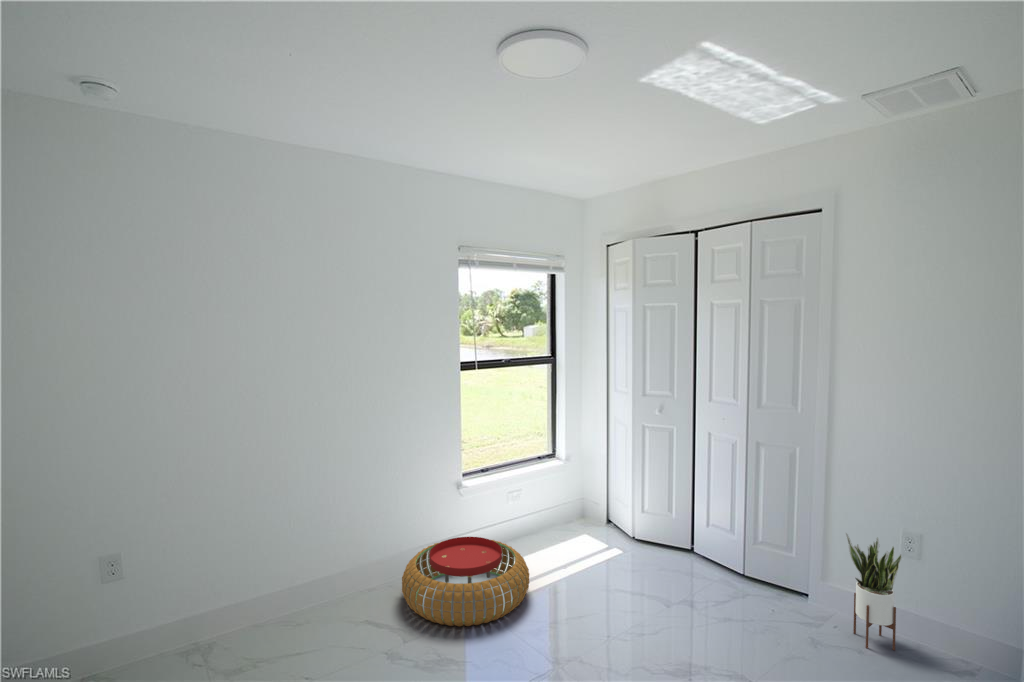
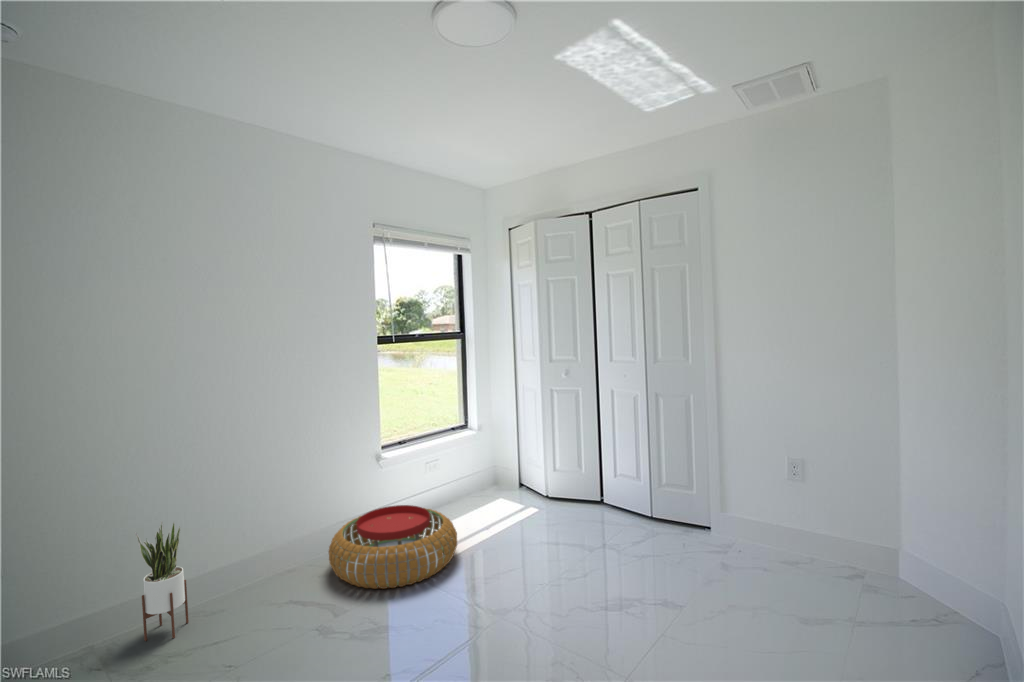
potted plant: present [846,533,902,650] -> present [135,521,189,641]

